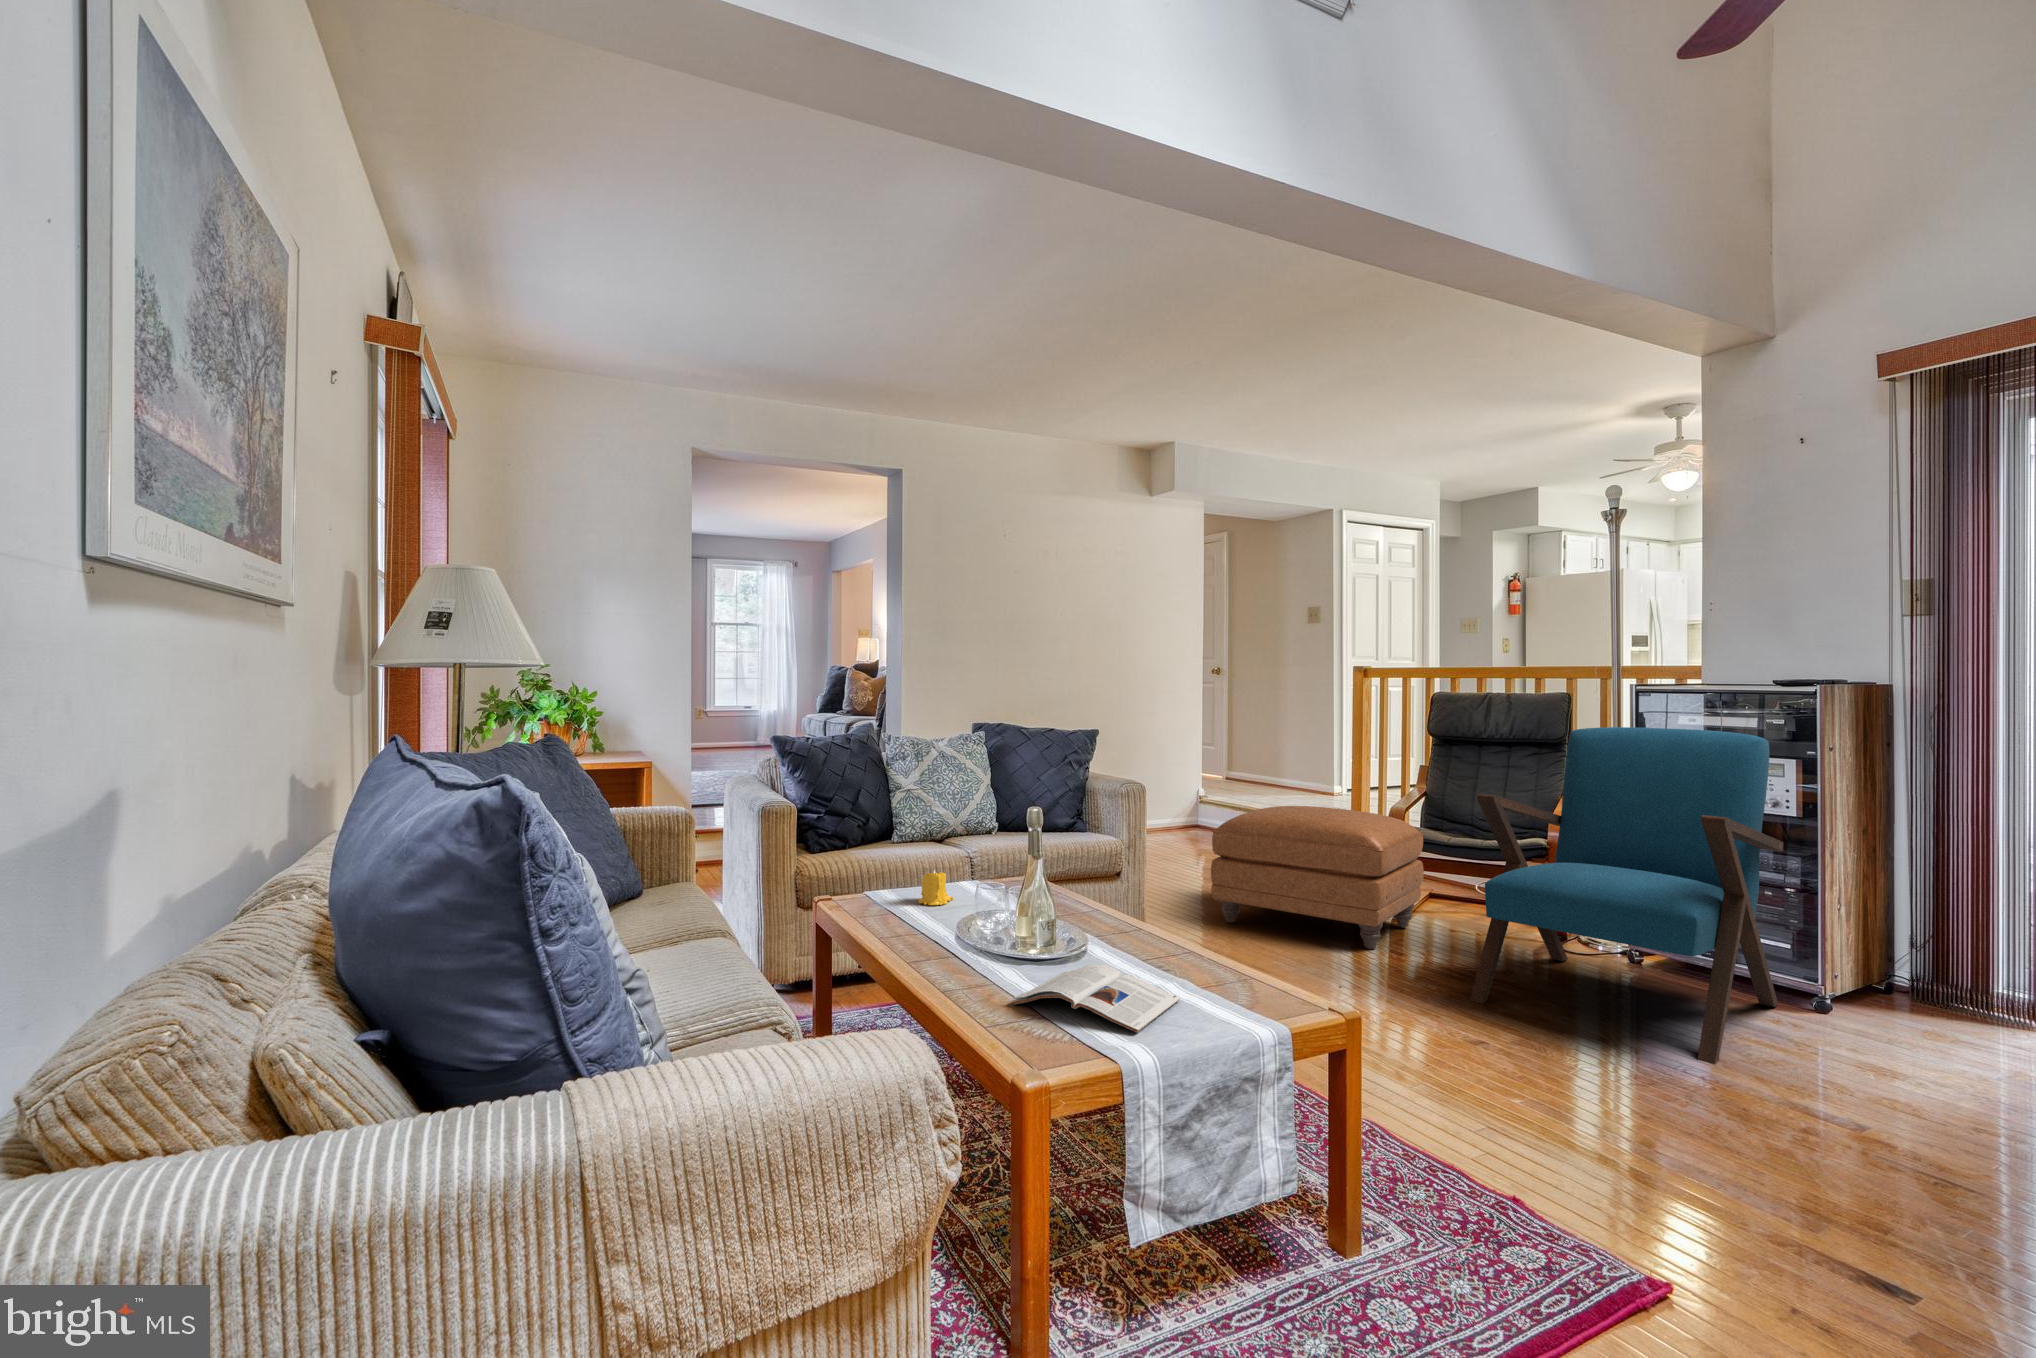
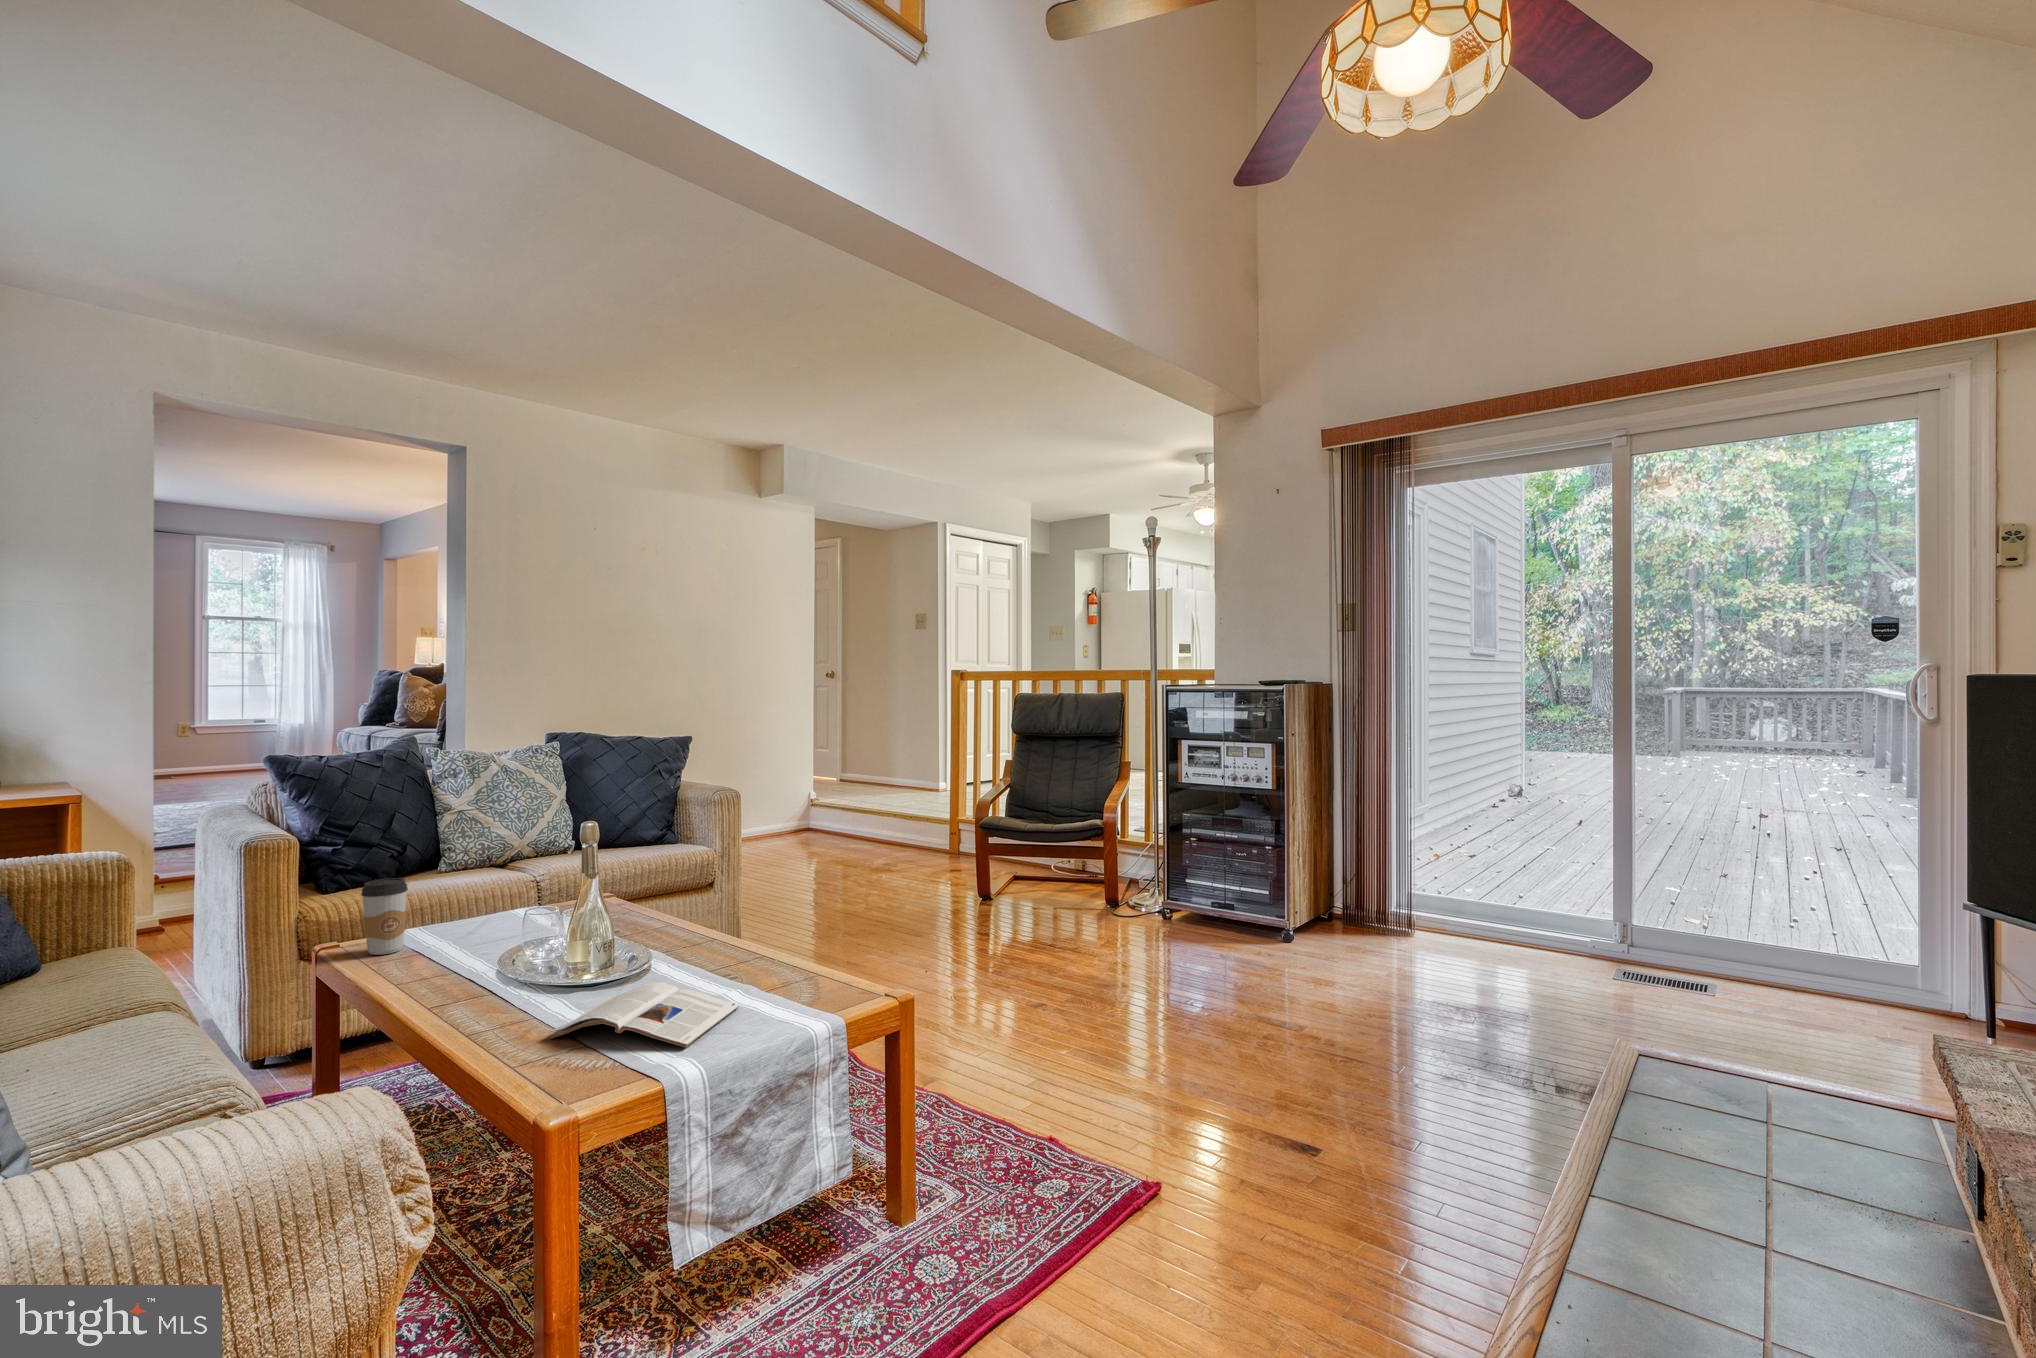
armchair: present [1470,727,1783,1064] -> none [1039,720,1268,996]
ottoman: present [1211,806,1424,949] -> none [813,803,1009,933]
coffee cup: none [852,844,885,909] -> present [361,878,408,955]
candle: present [918,871,954,905] -> none [453,899,501,941]

